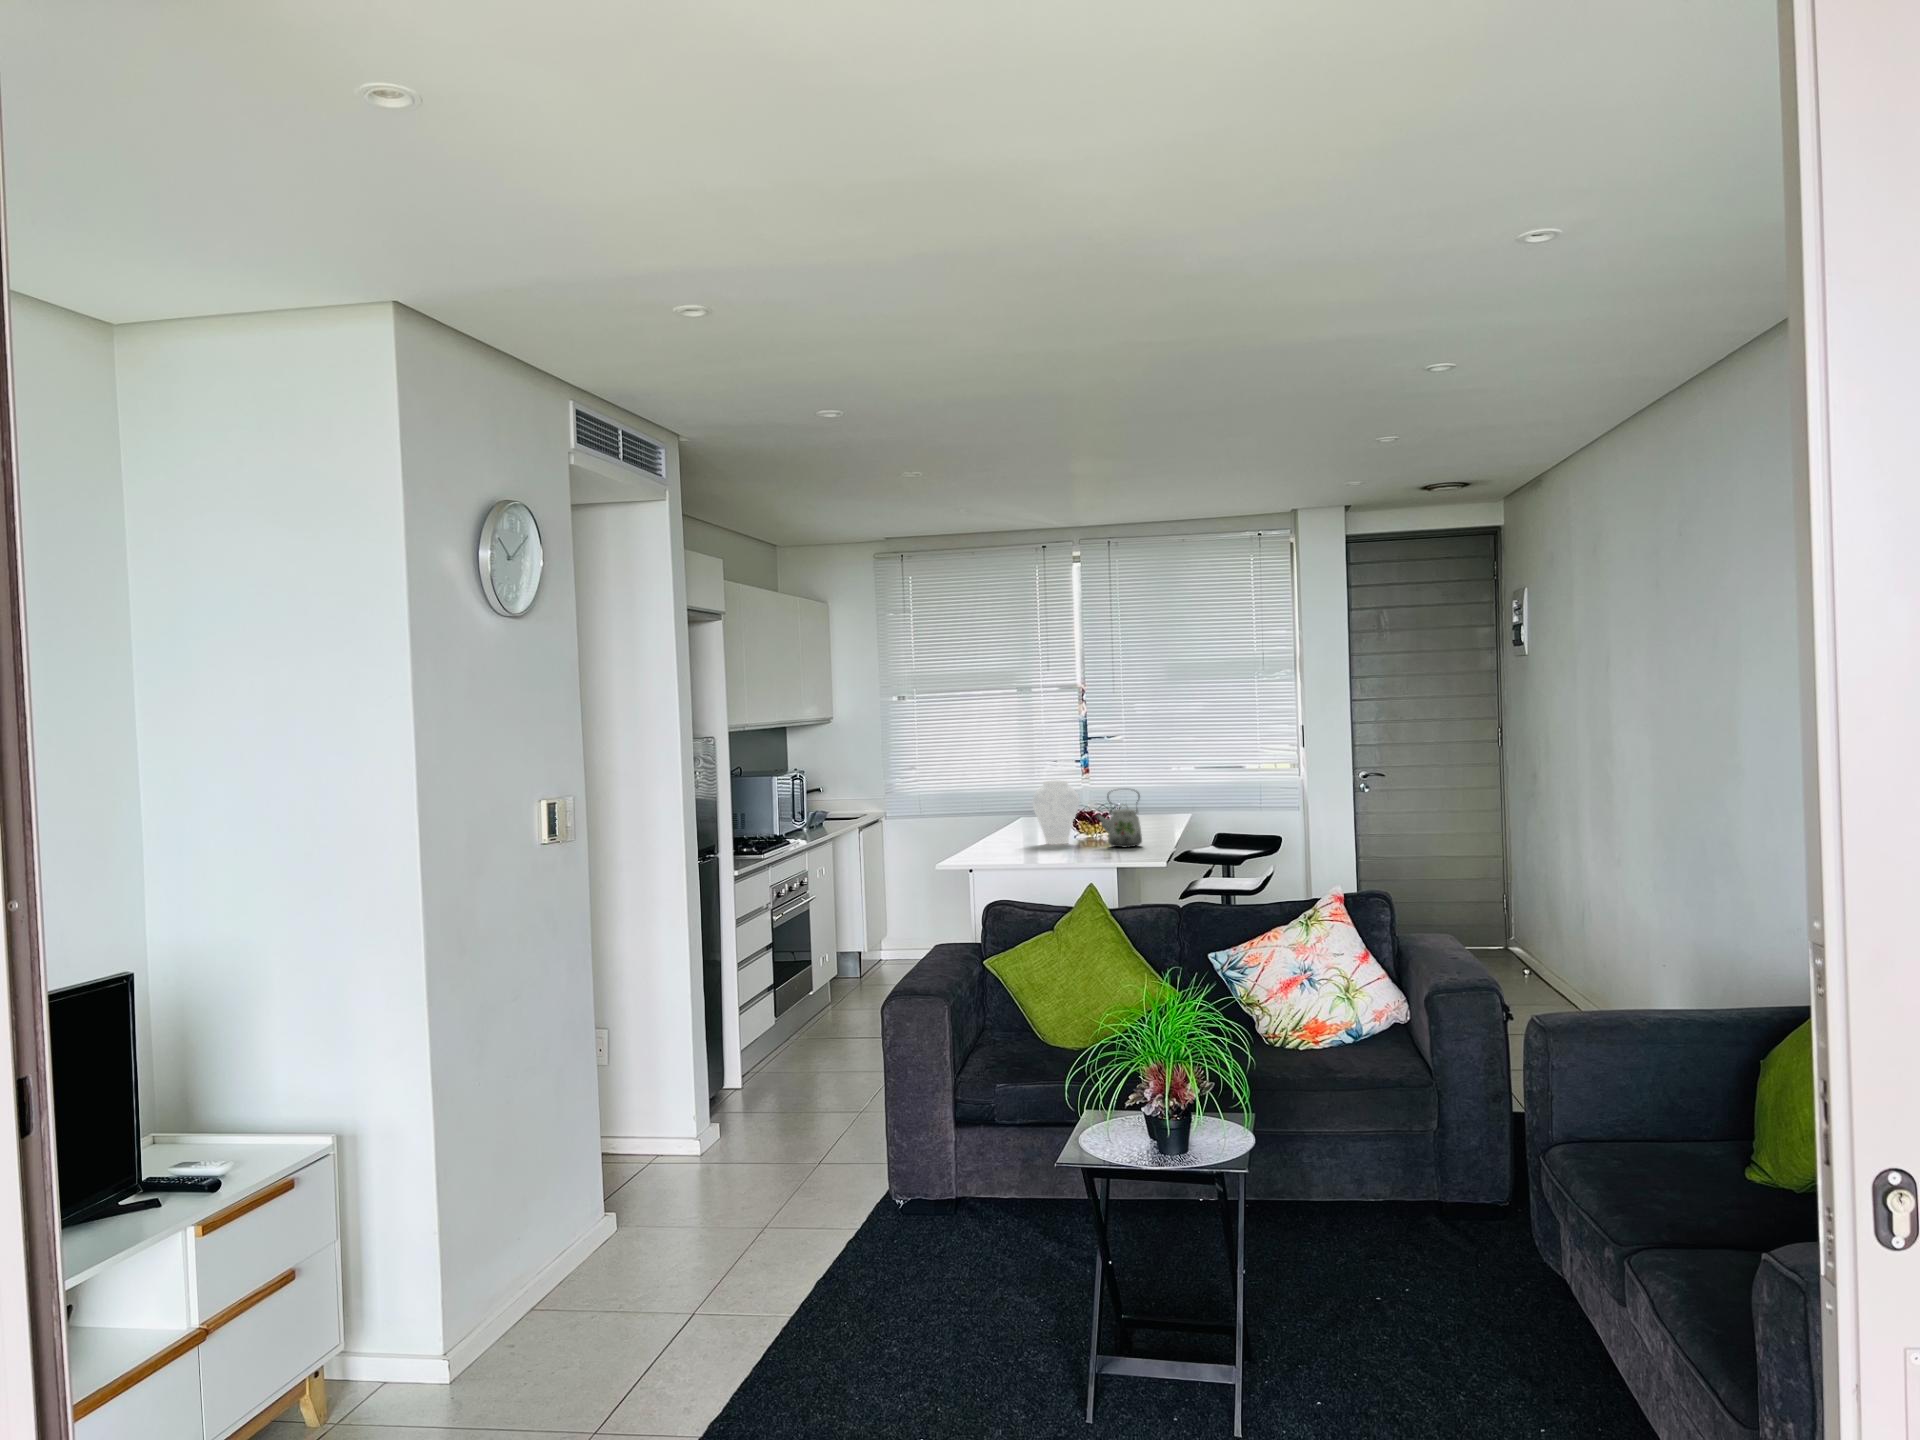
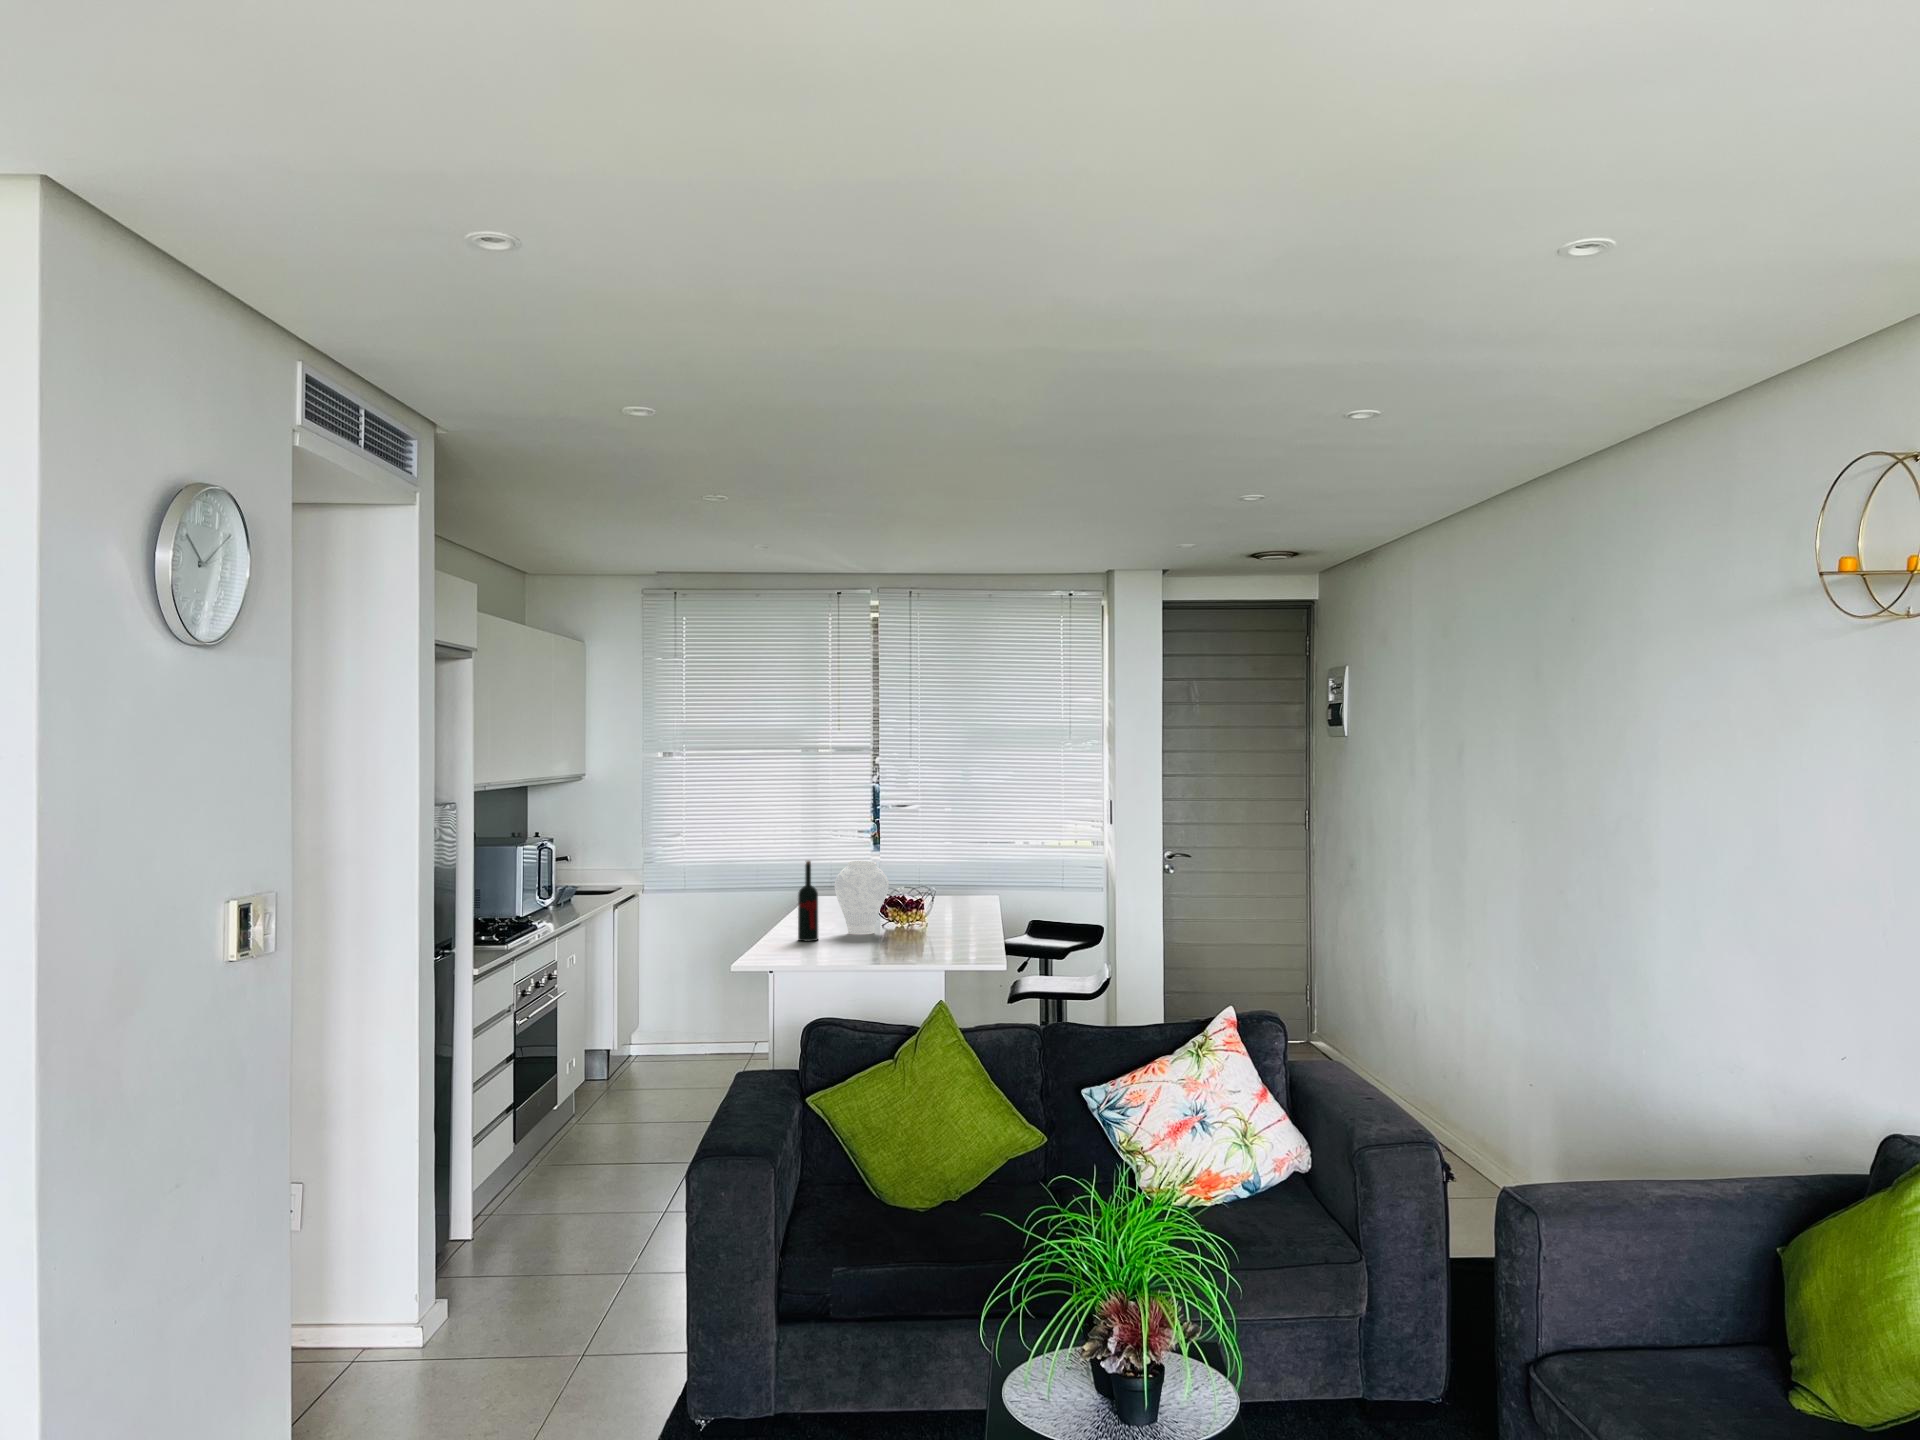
wine bottle: none [999,780,1018,850] -> present [798,861,818,941]
kettle: present [1096,792,1142,847] -> none [908,873,962,941]

